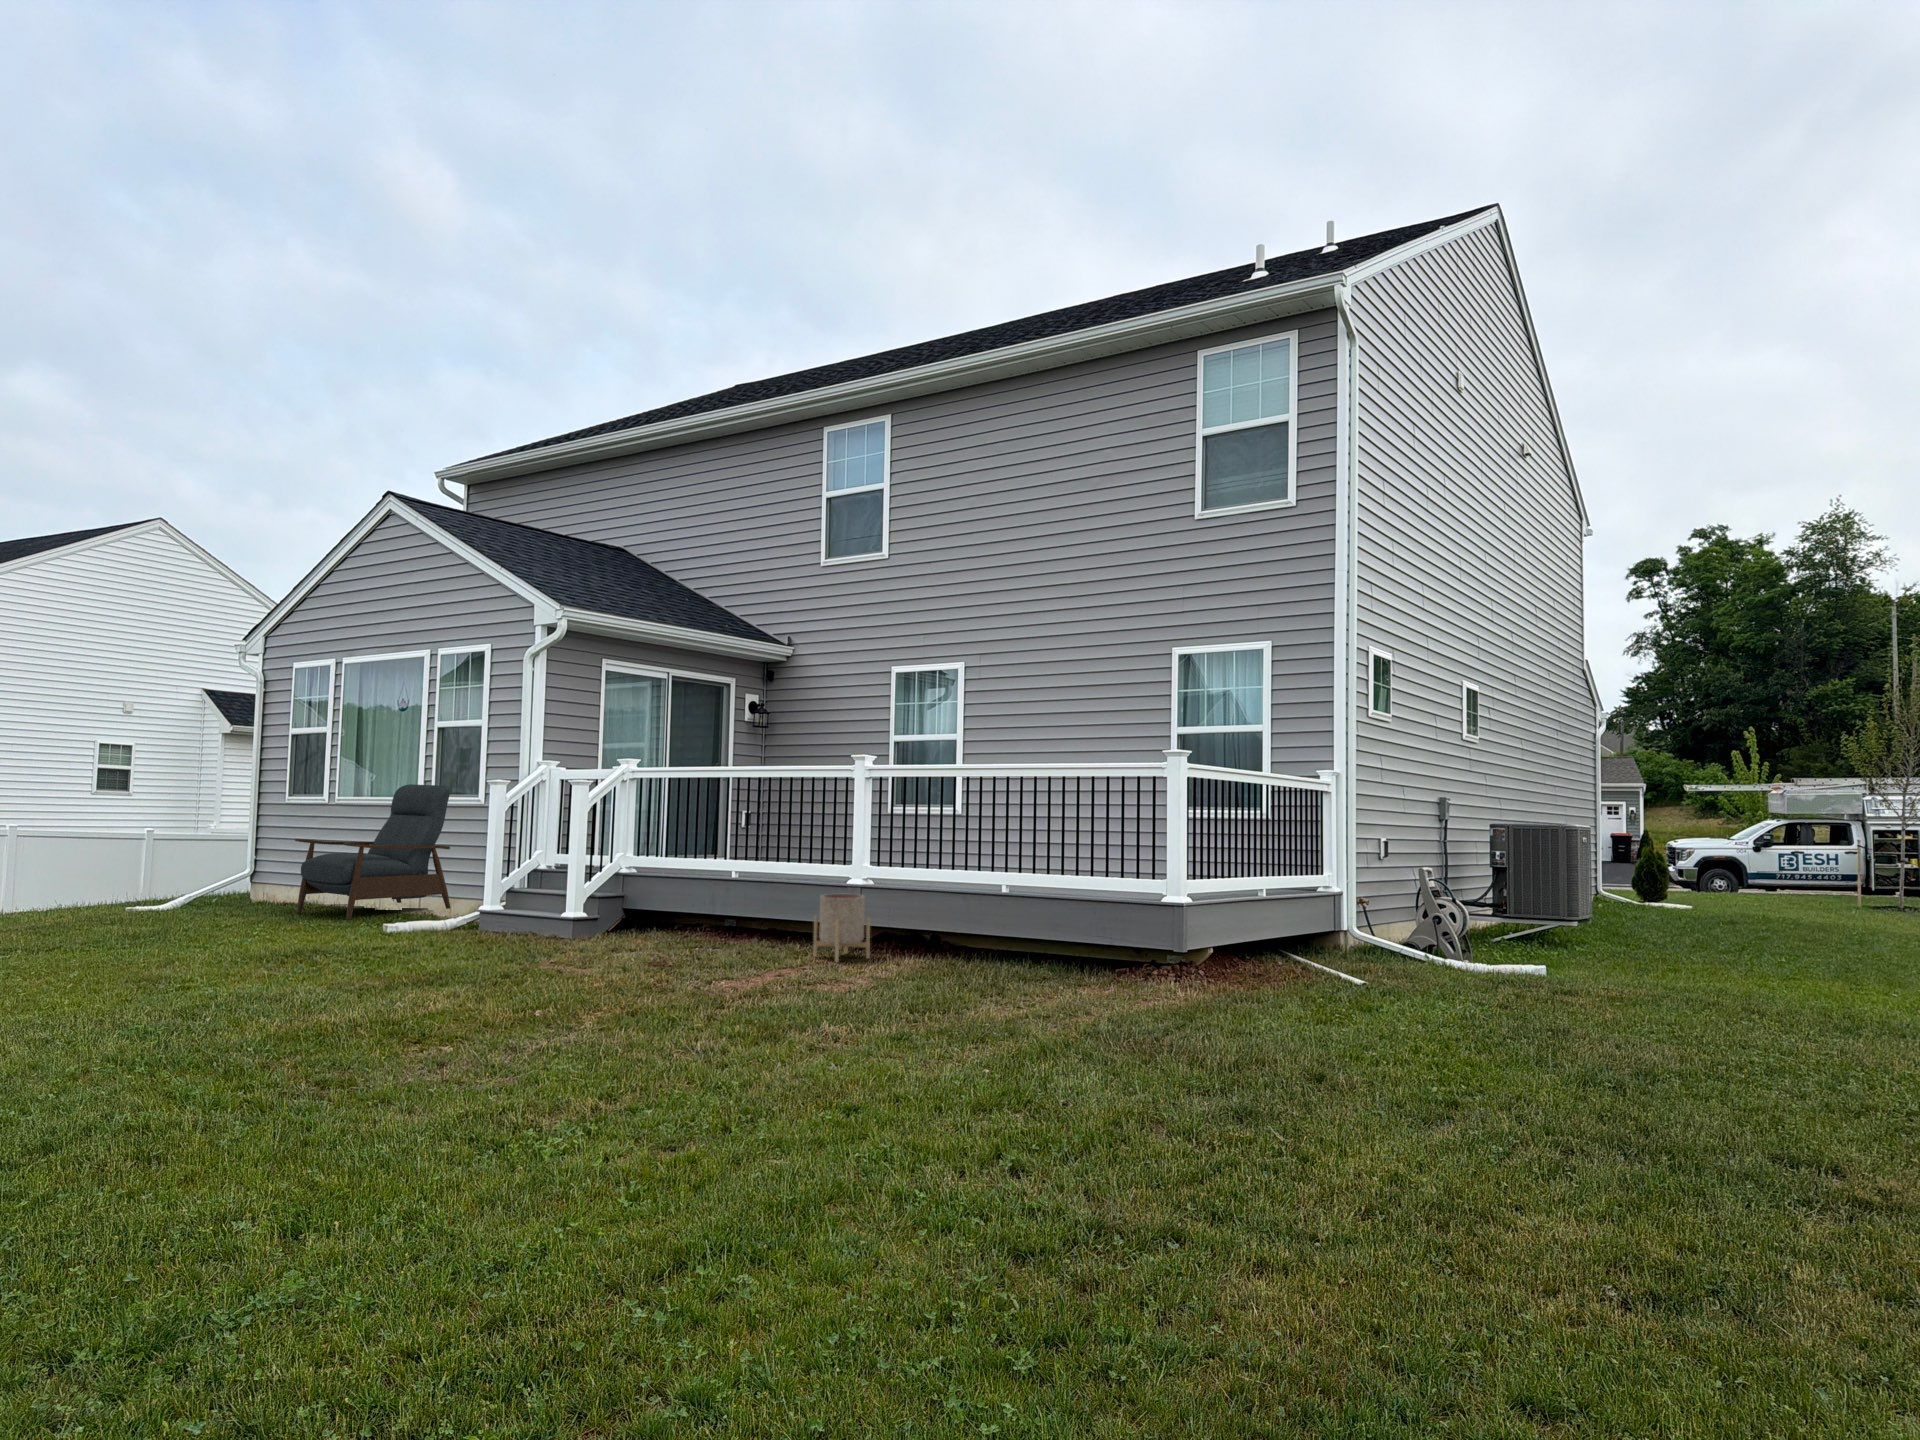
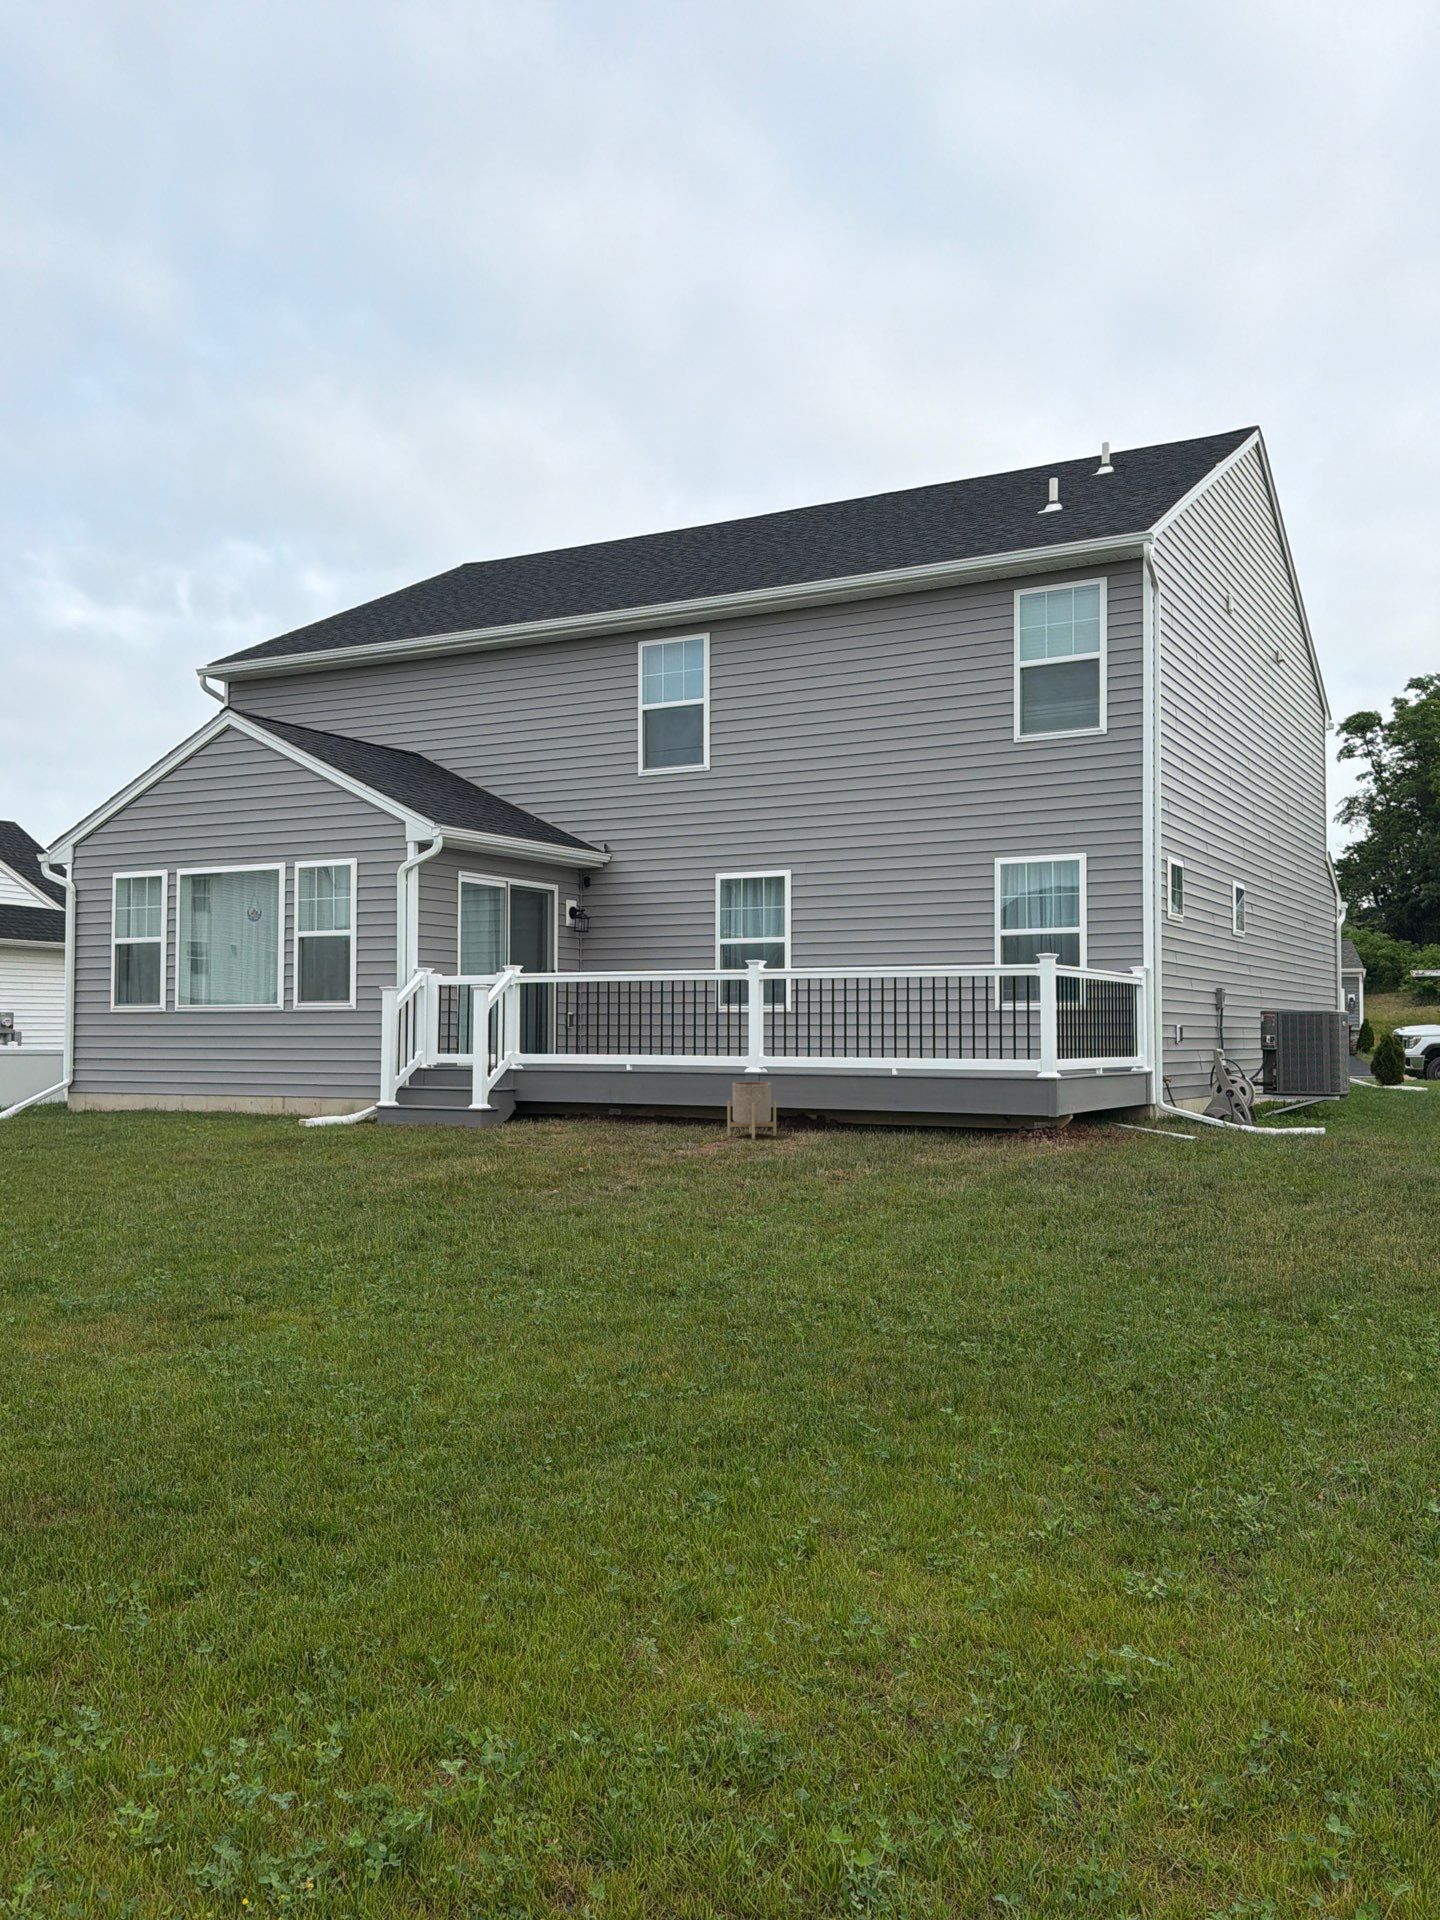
chair: present [295,784,451,920] -> none [179,994,319,1123]

